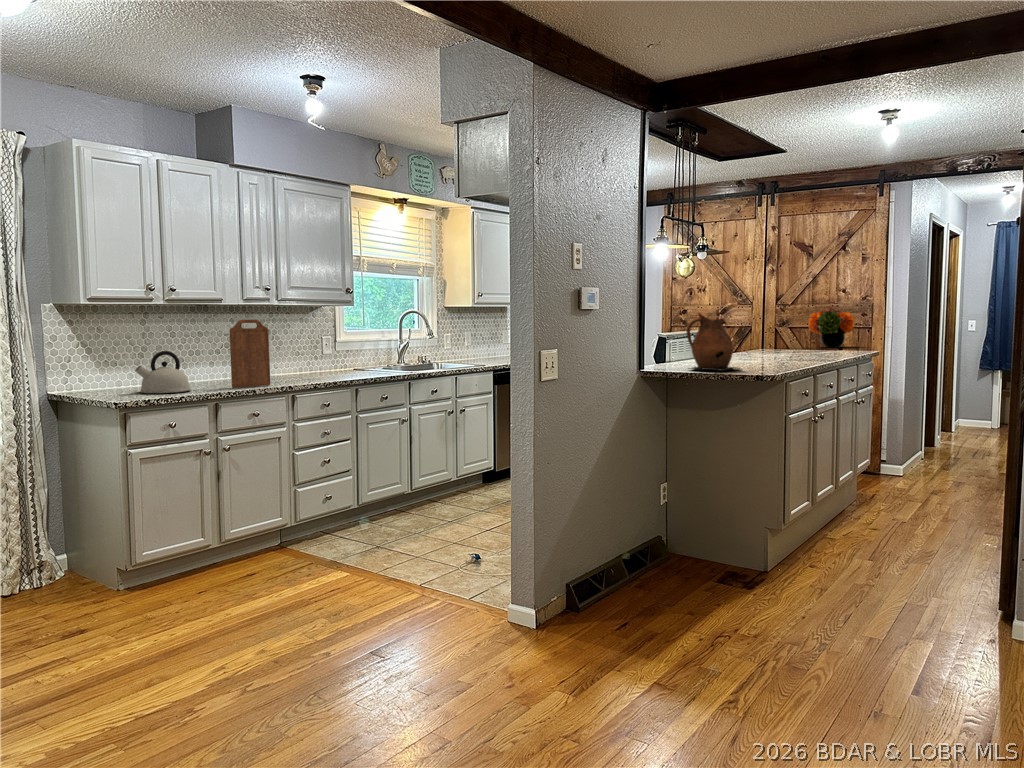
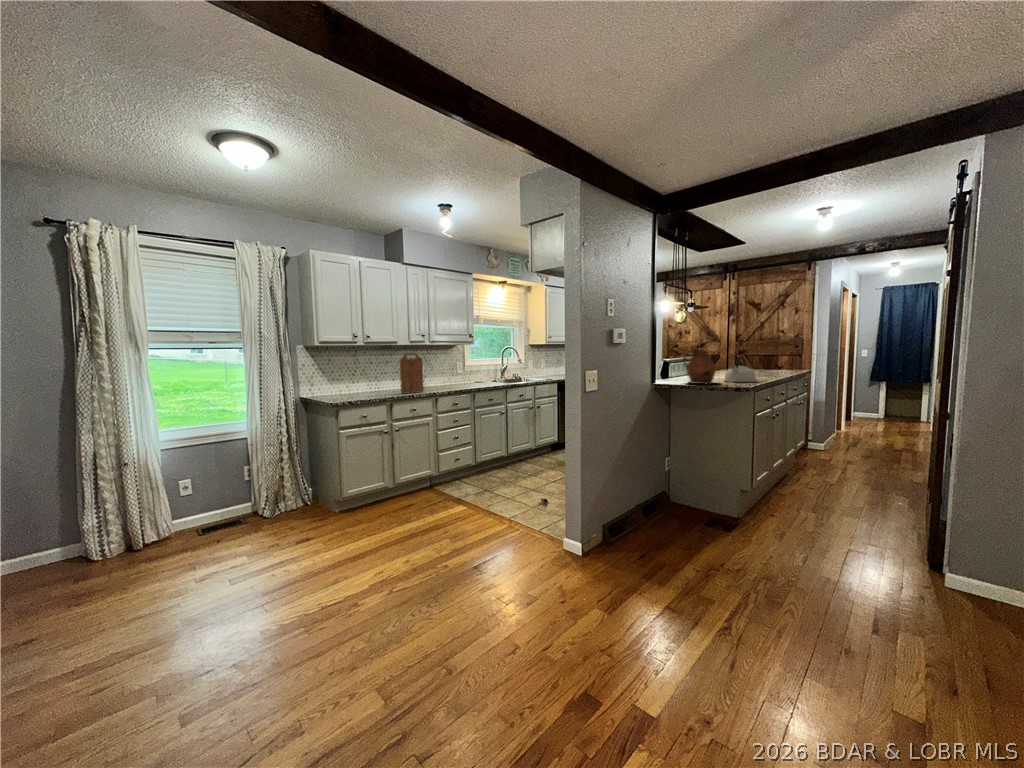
flower arrangement: present [808,308,855,348] -> none [757,343,791,368]
kettle: present [135,351,191,393] -> present [724,356,756,382]

